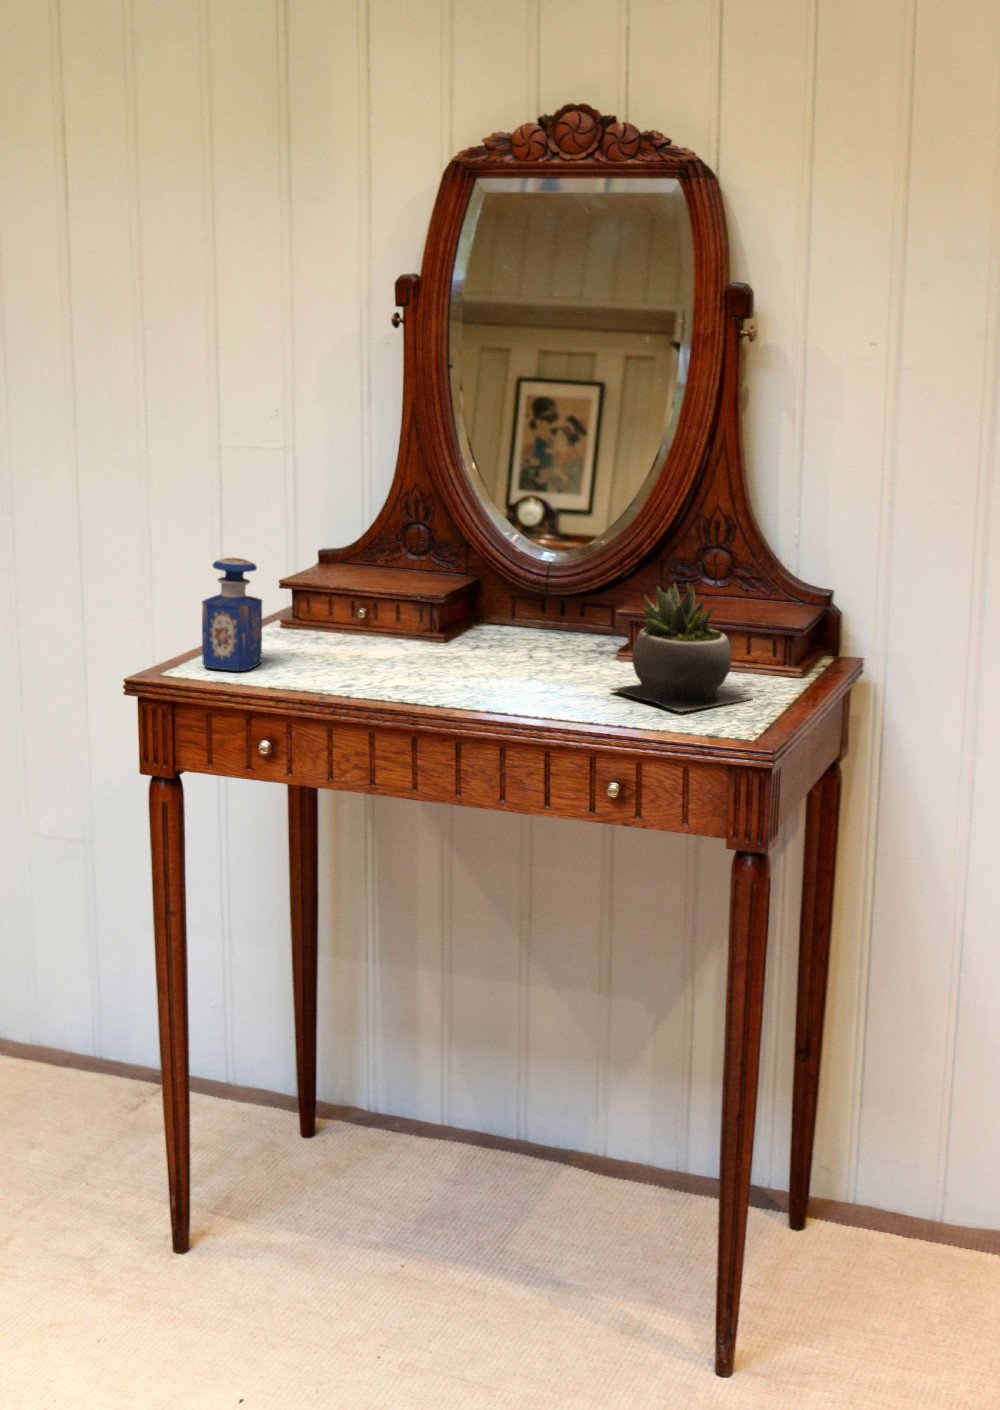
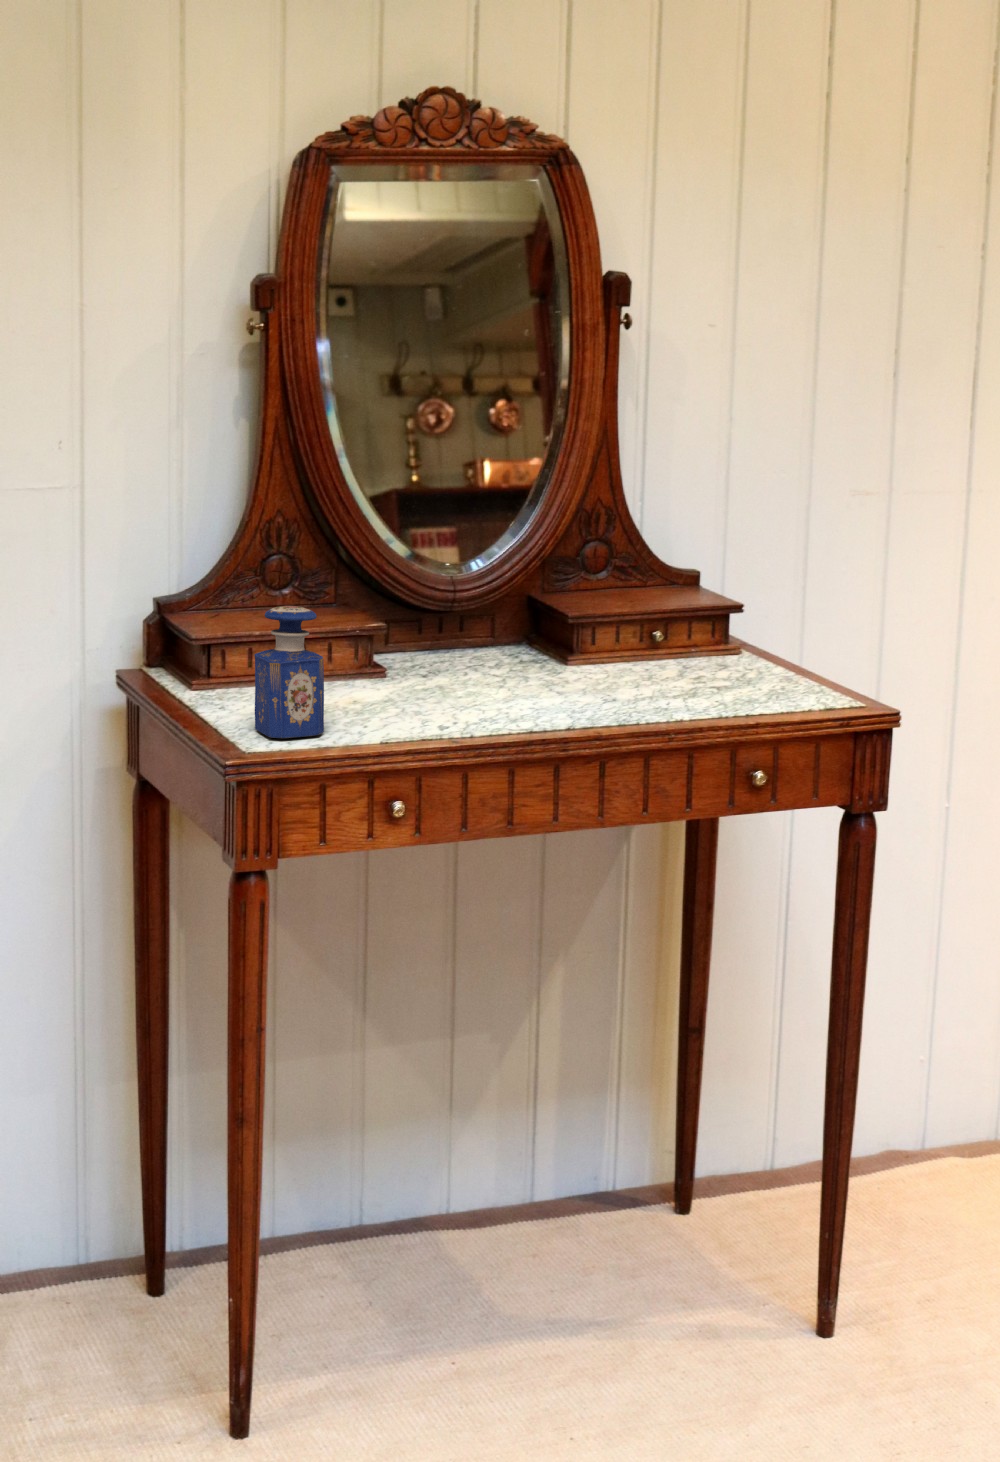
succulent plant: present [610,584,750,712] -> none [654,568,758,690]

